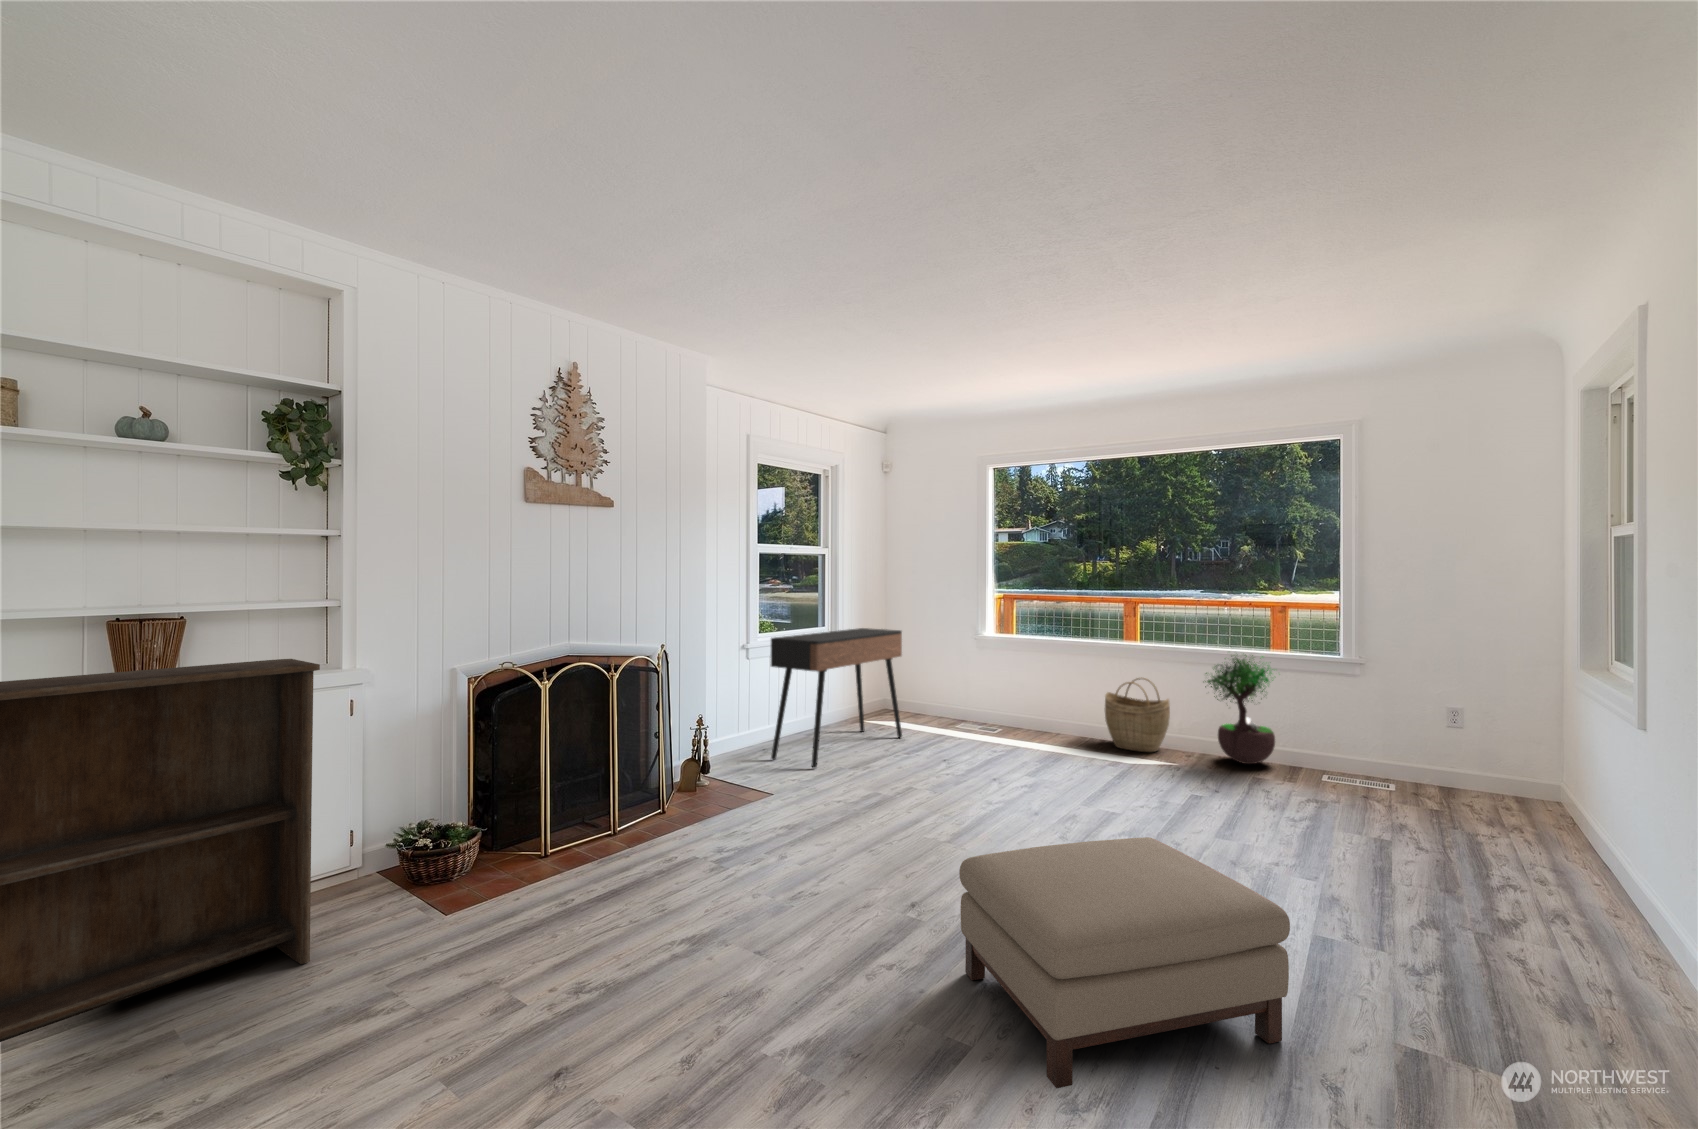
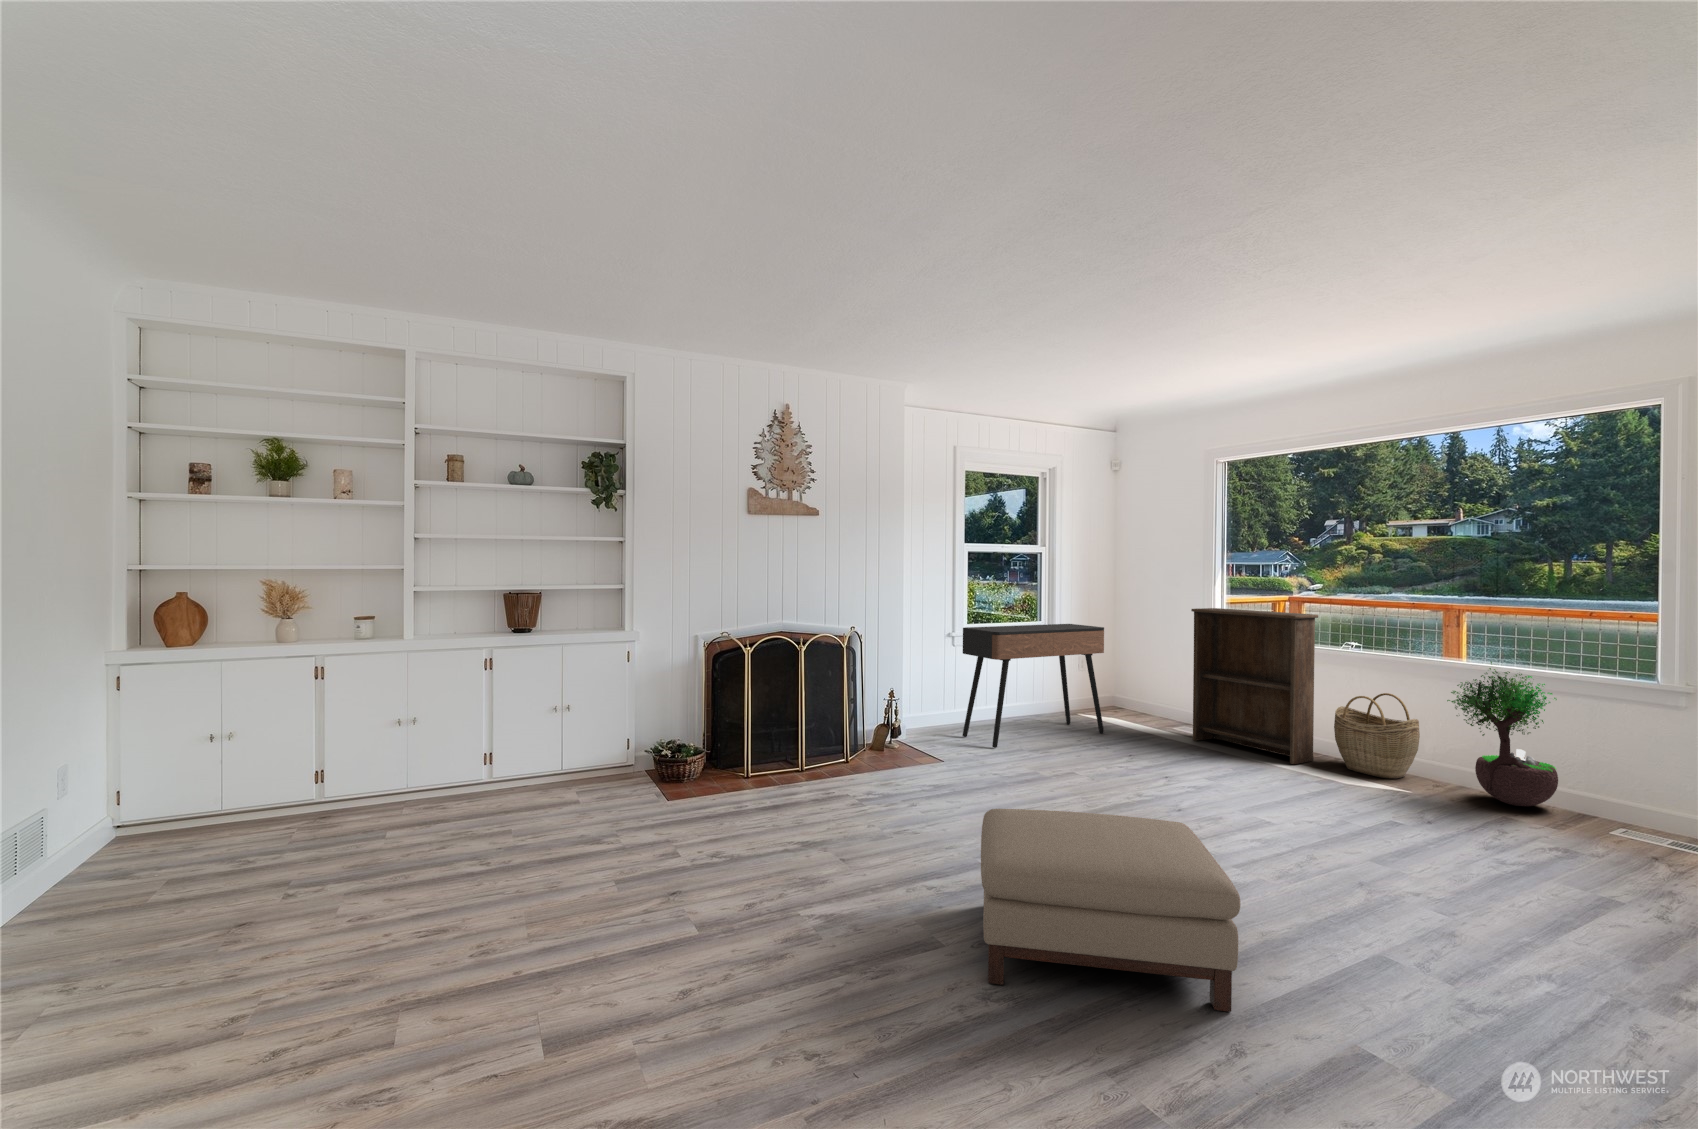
bookshelf: present [0,659,320,1042] -> present [1191,608,1318,764]

